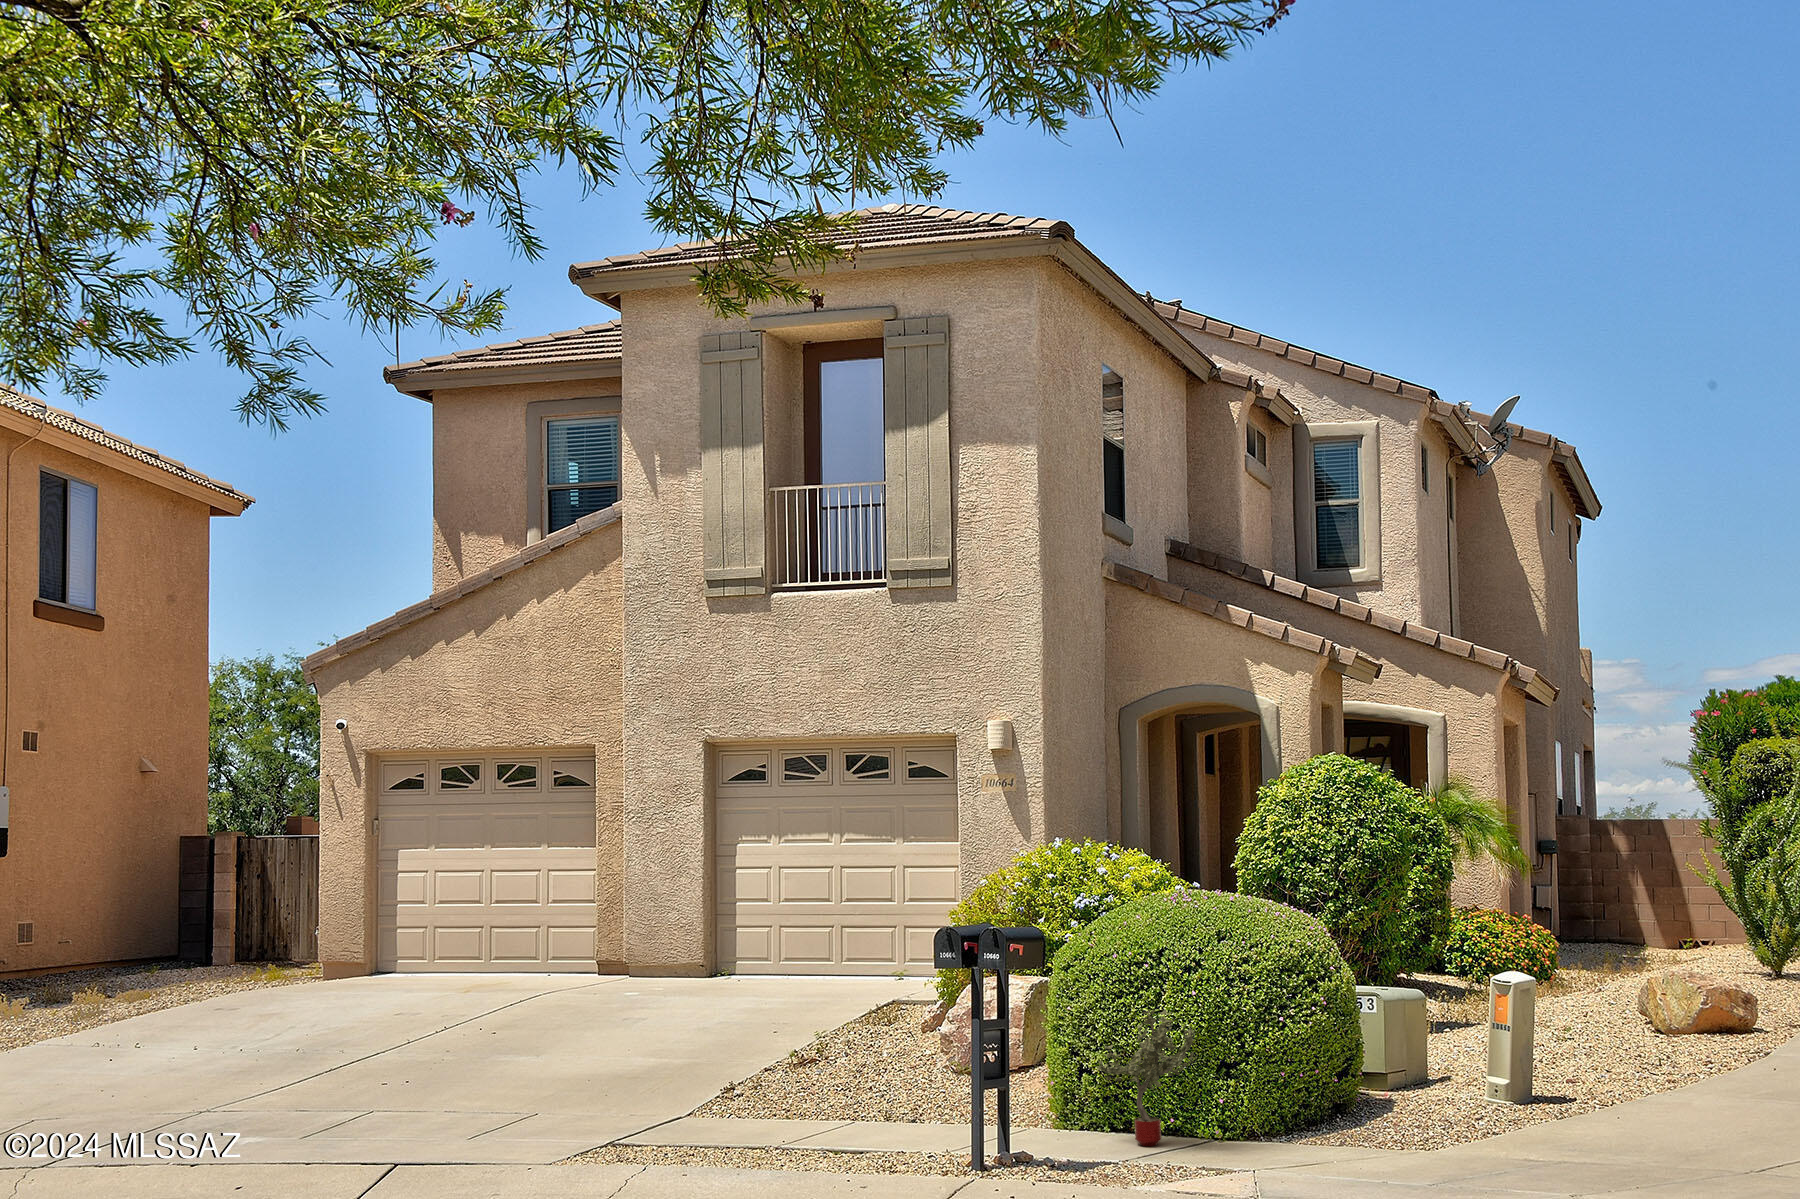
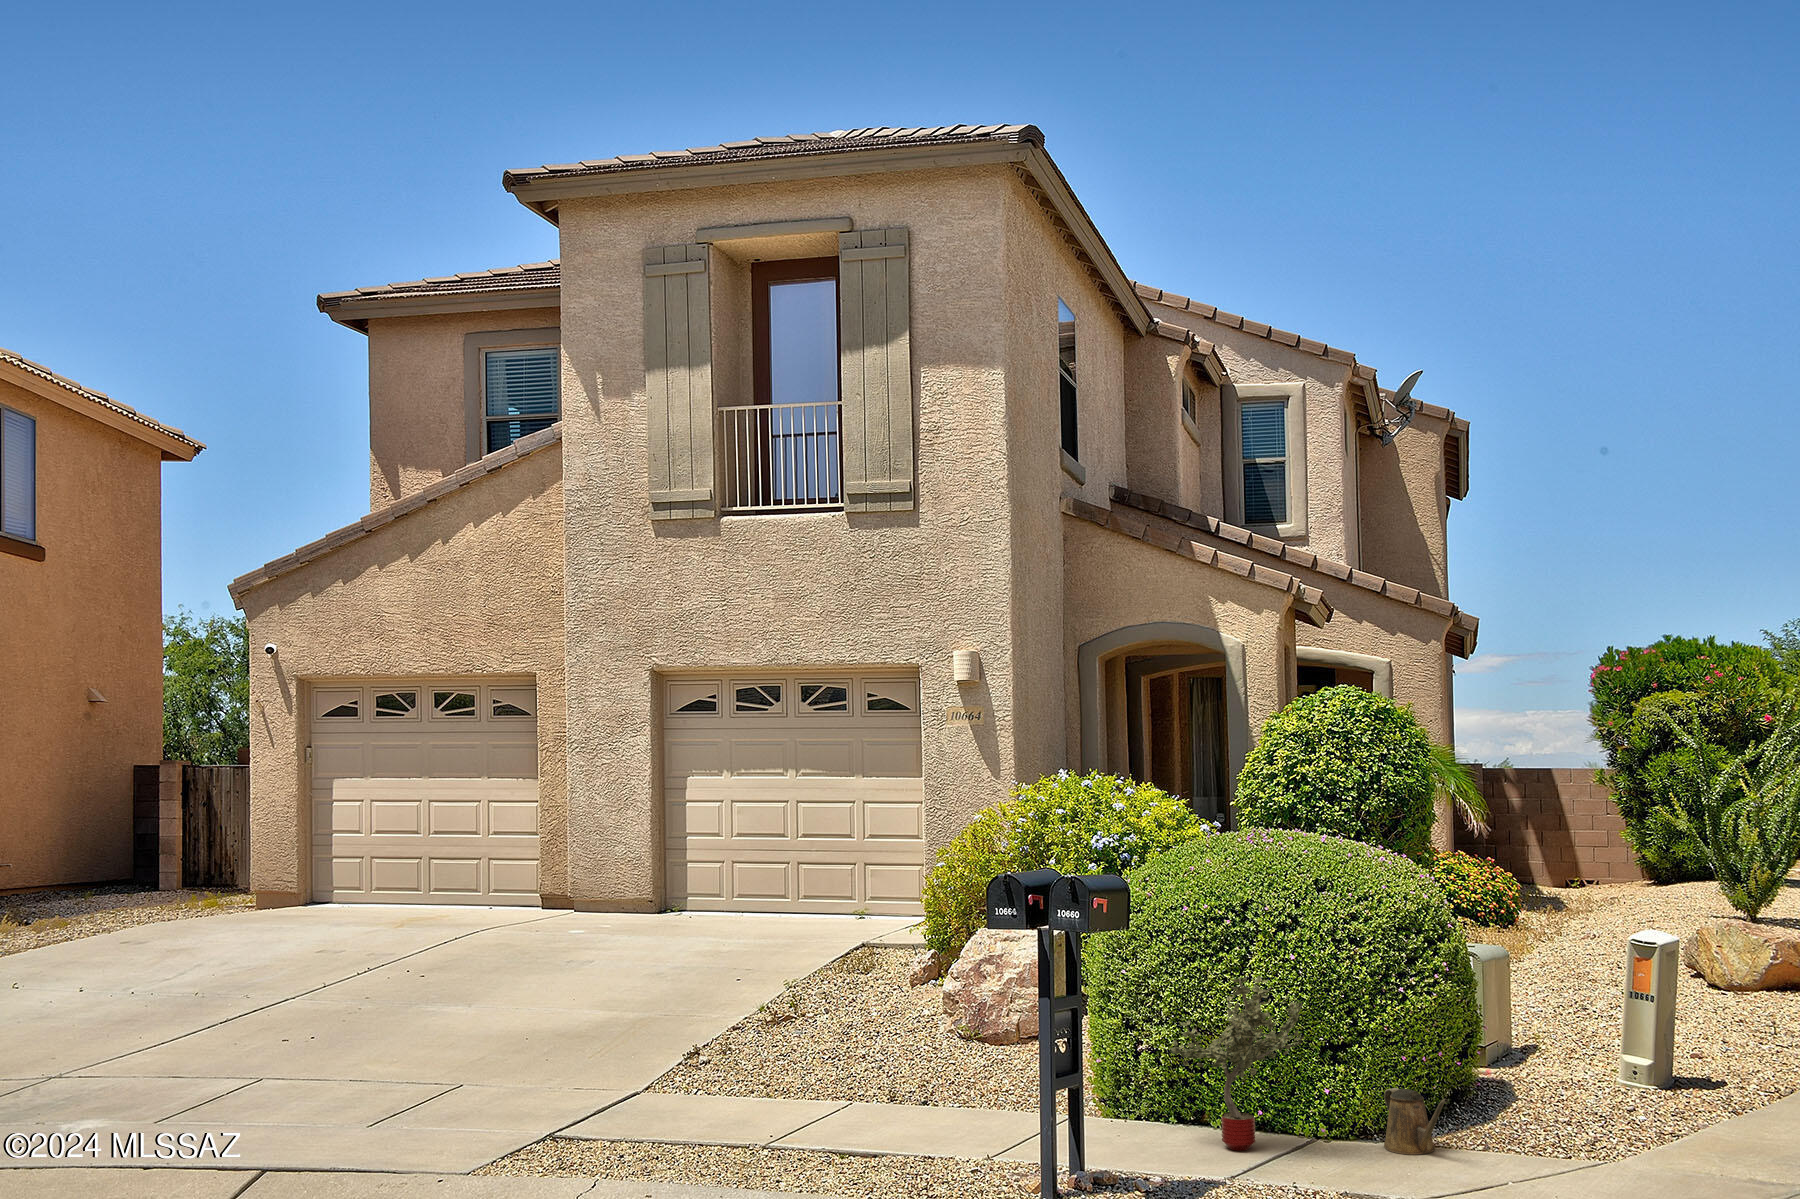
watering can: none [1262,1098,1303,1149] -> present [1384,1088,1448,1155]

